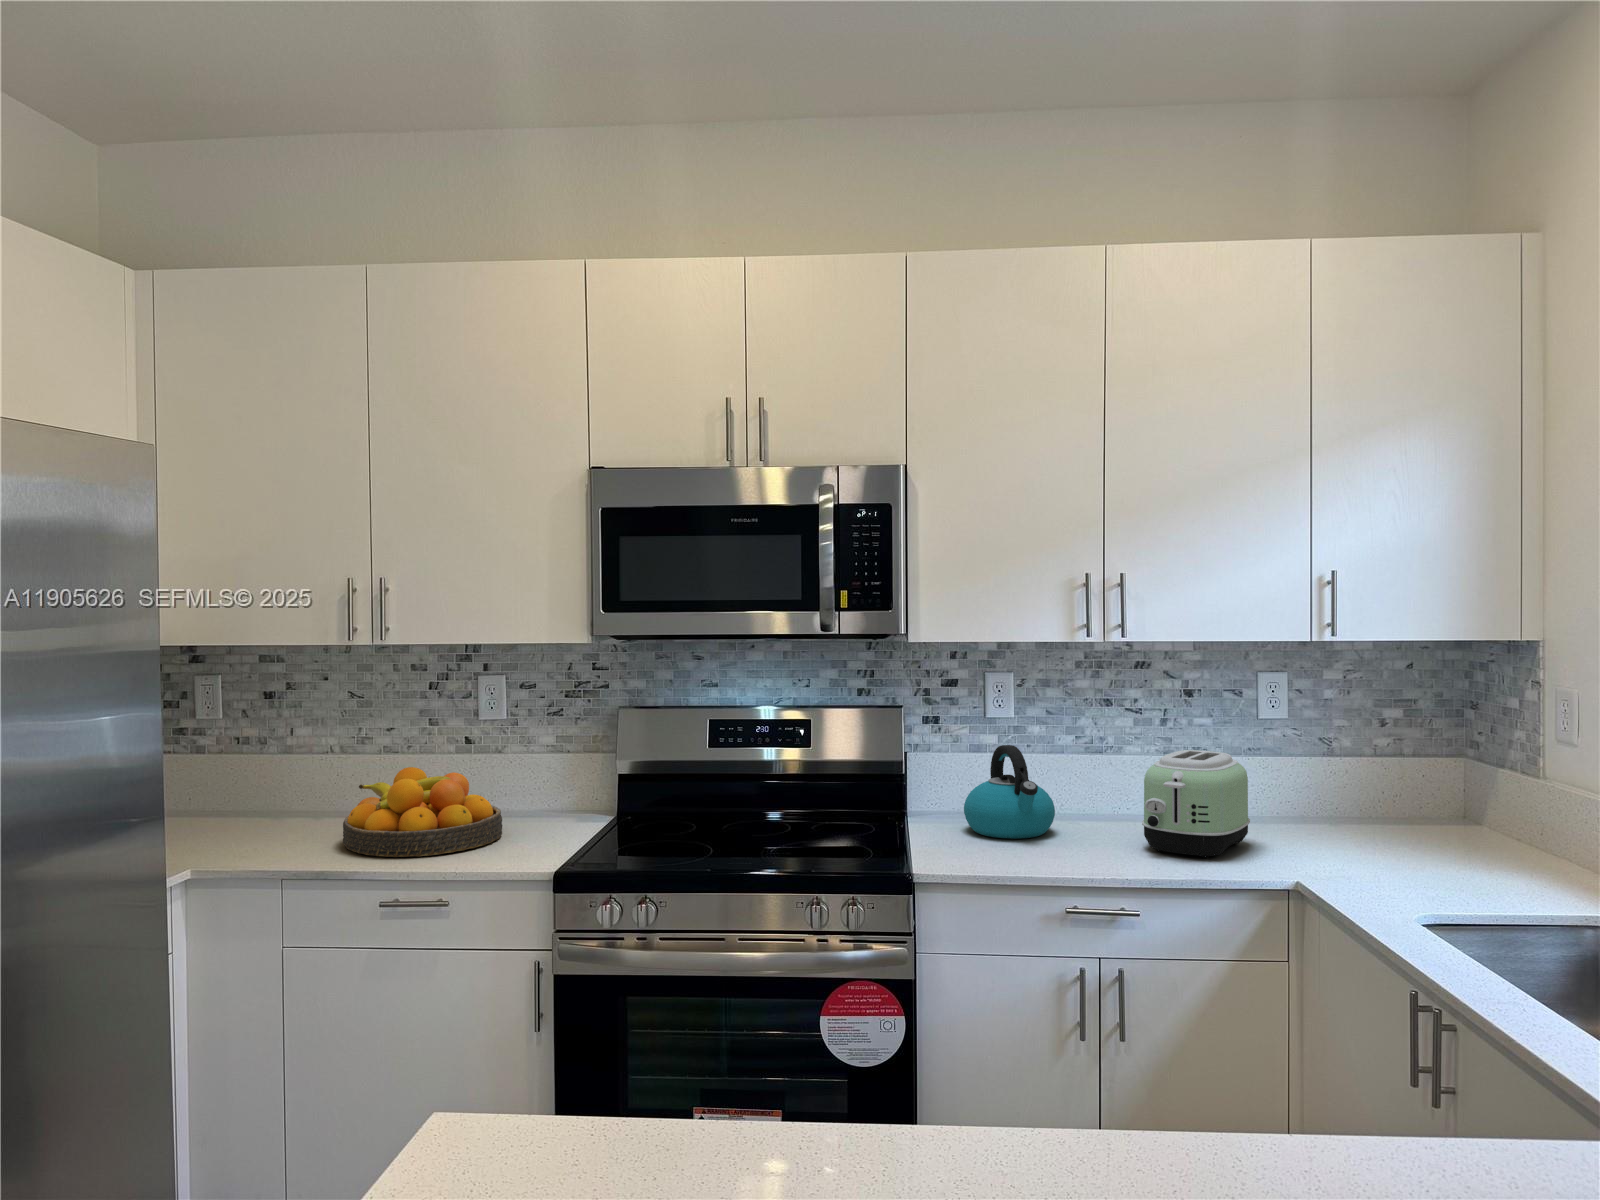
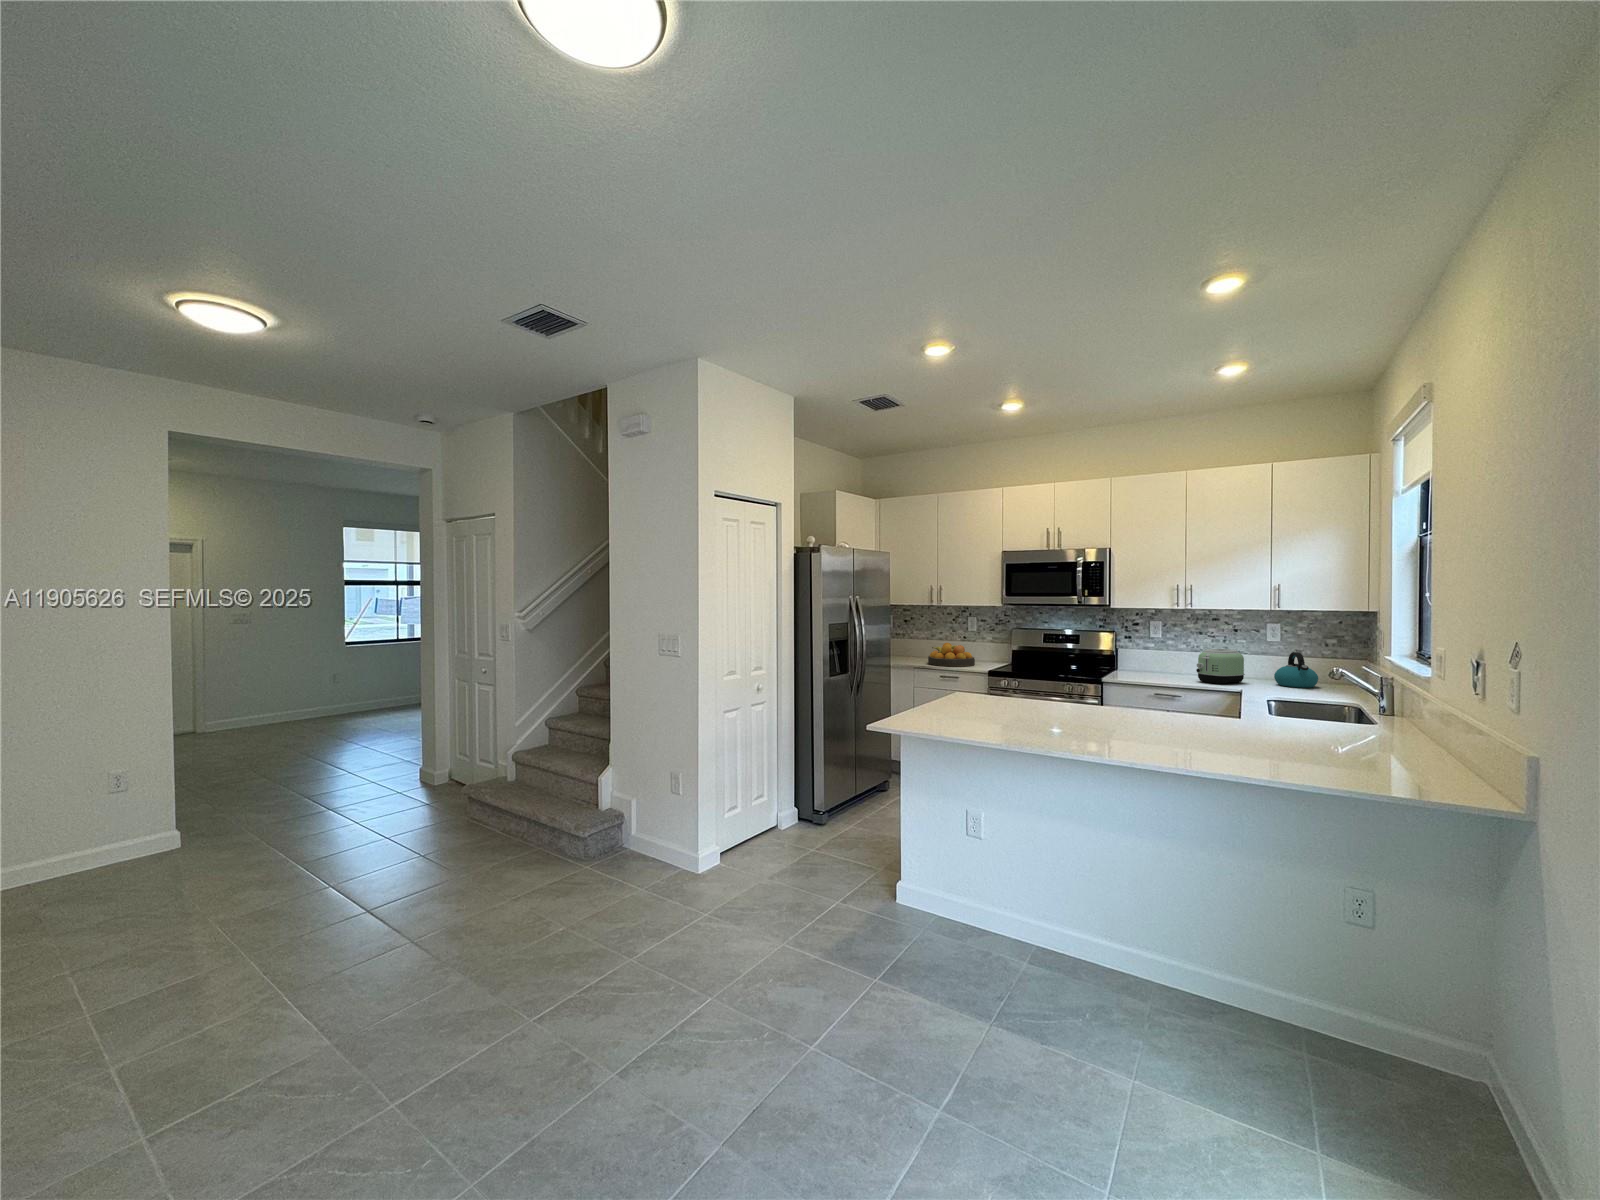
kettle: present [964,745,1055,839] -> present [1274,652,1318,688]

